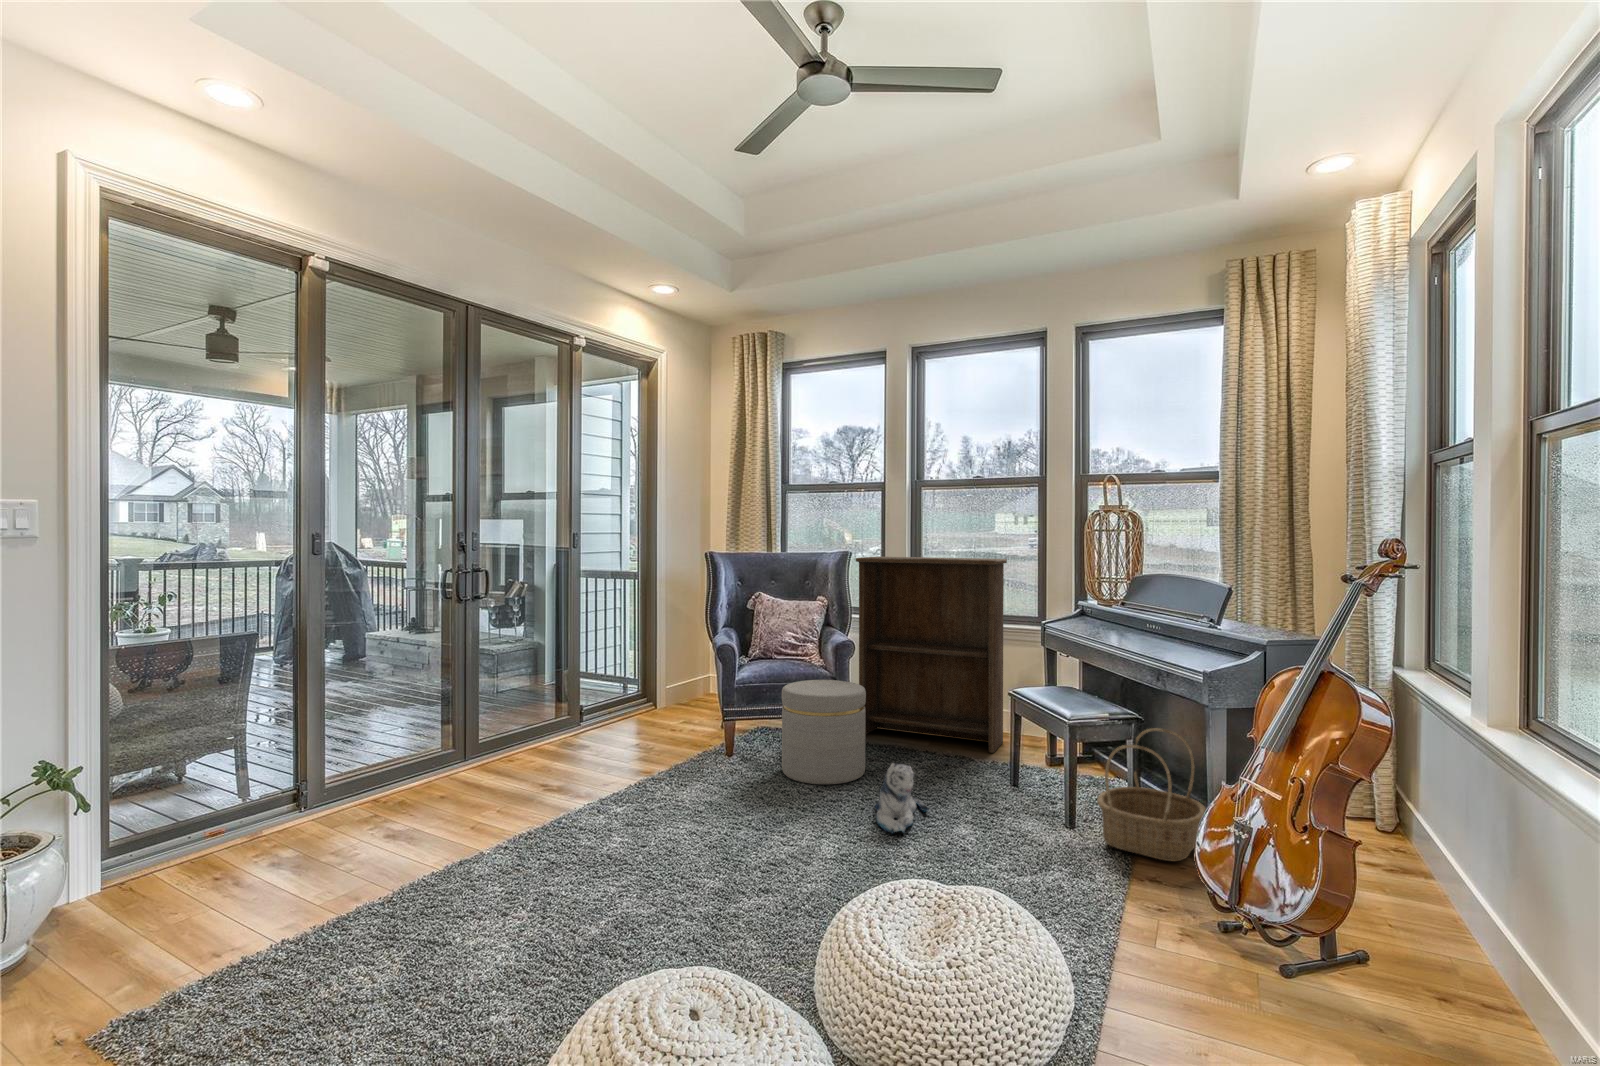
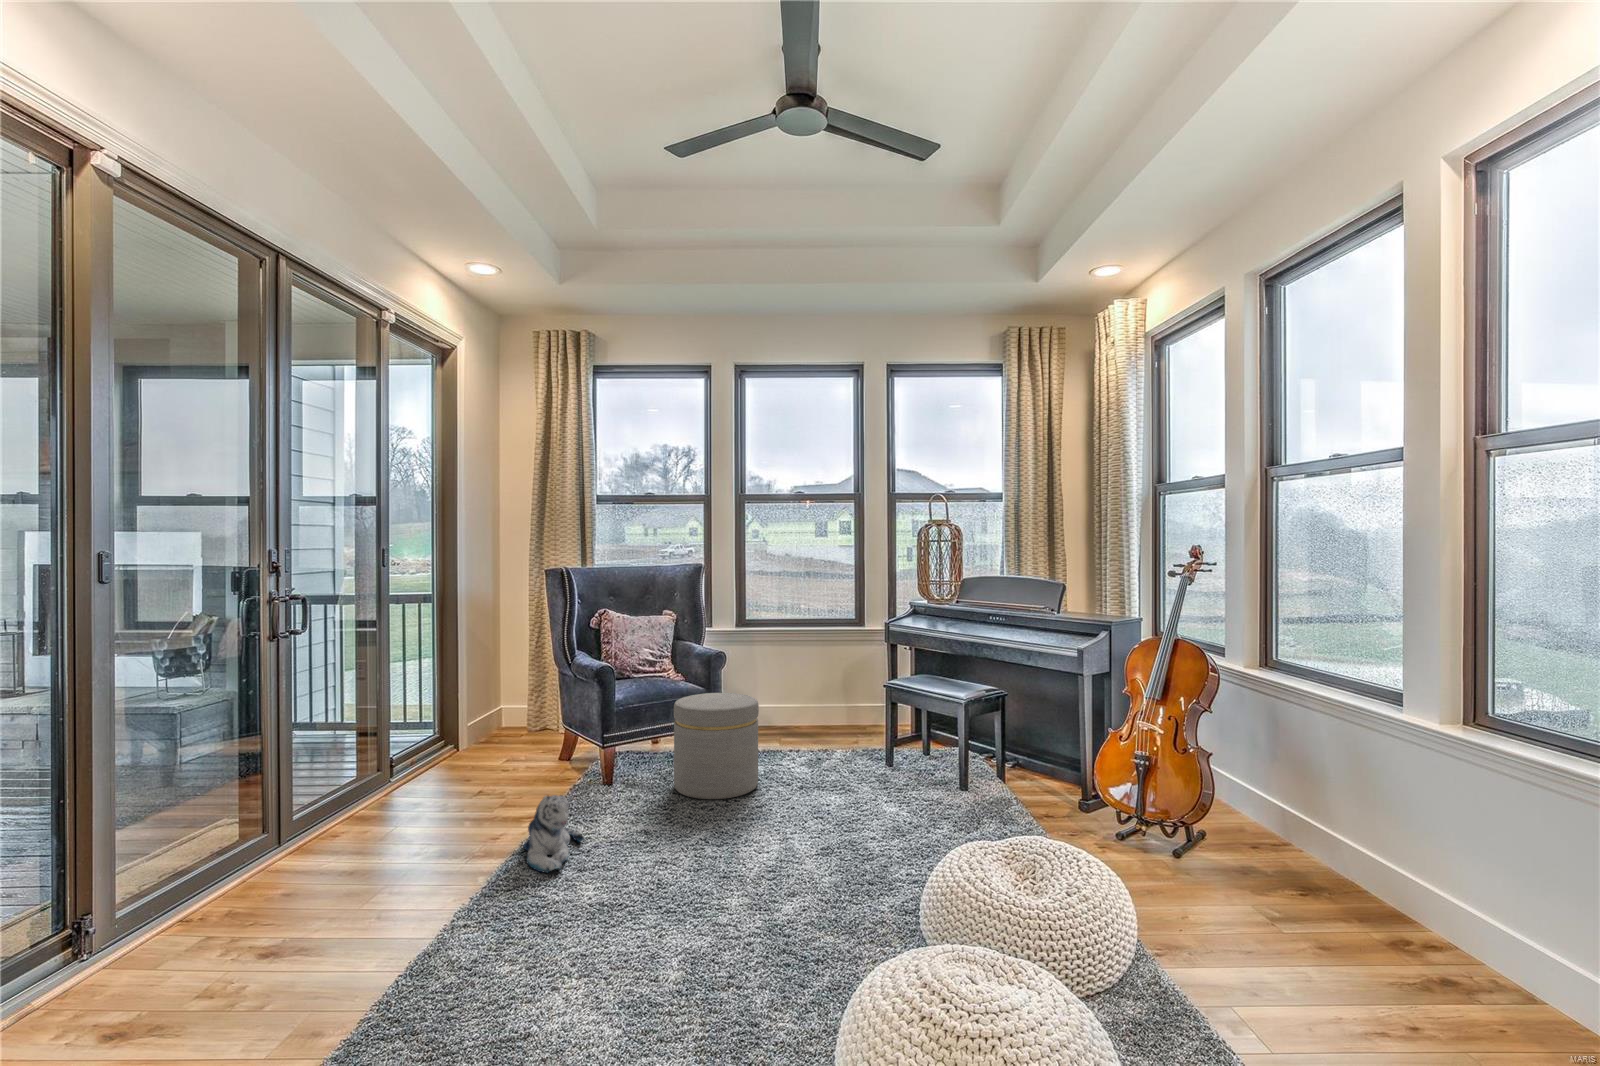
bookshelf: present [856,557,1007,753] -> none [706,568,844,746]
basket: present [1097,728,1206,861] -> none [992,704,1077,810]
plush toy: present [875,763,929,833] -> present [523,795,584,873]

